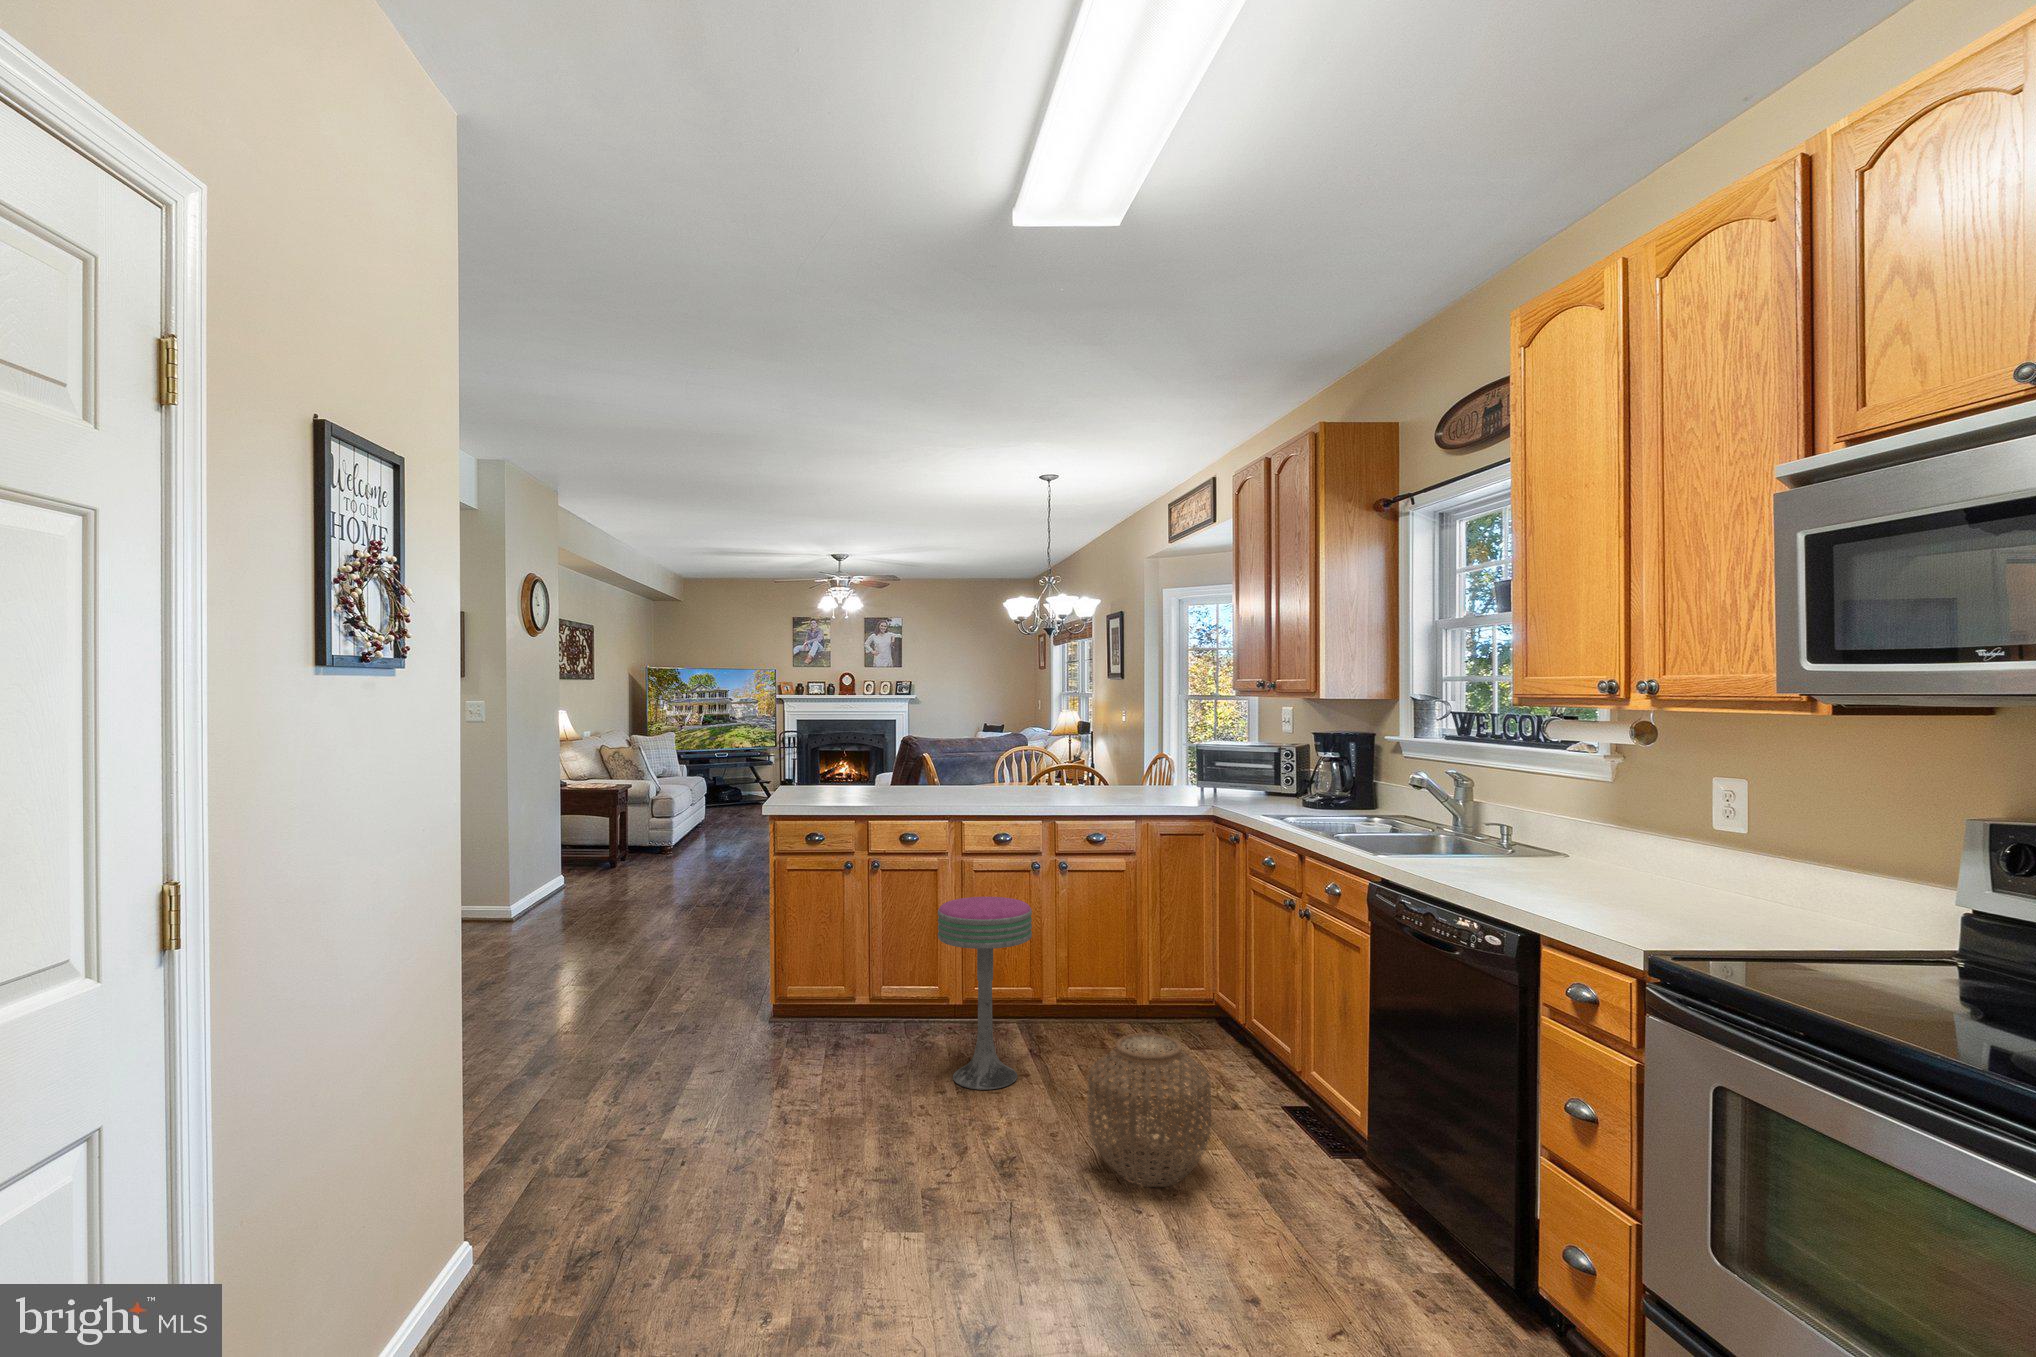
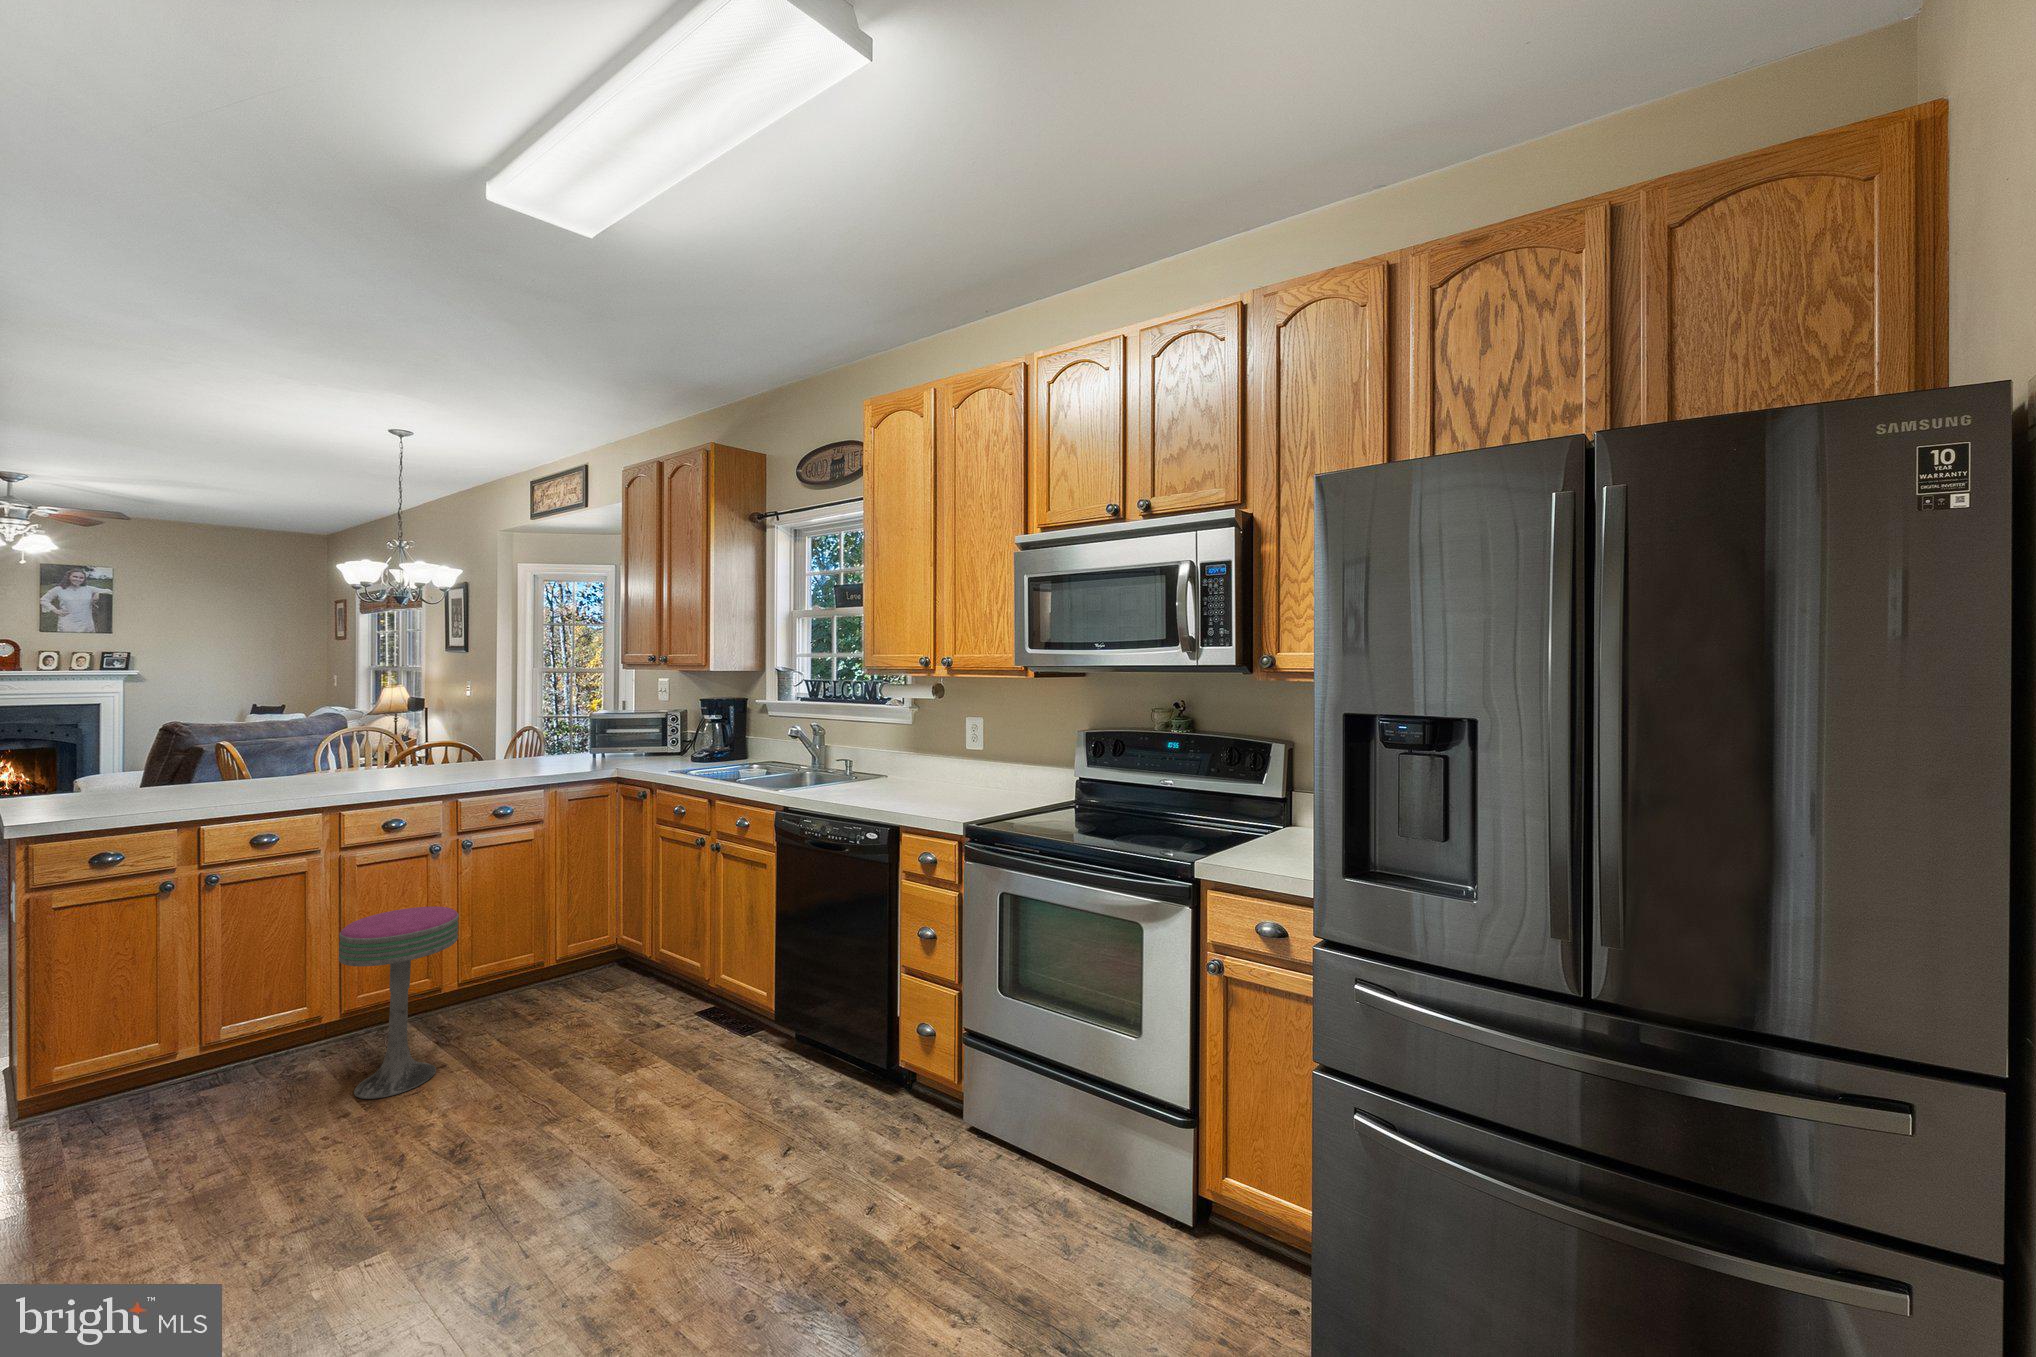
woven basket: present [1087,1033,1211,1187] -> none [548,990,662,1116]

